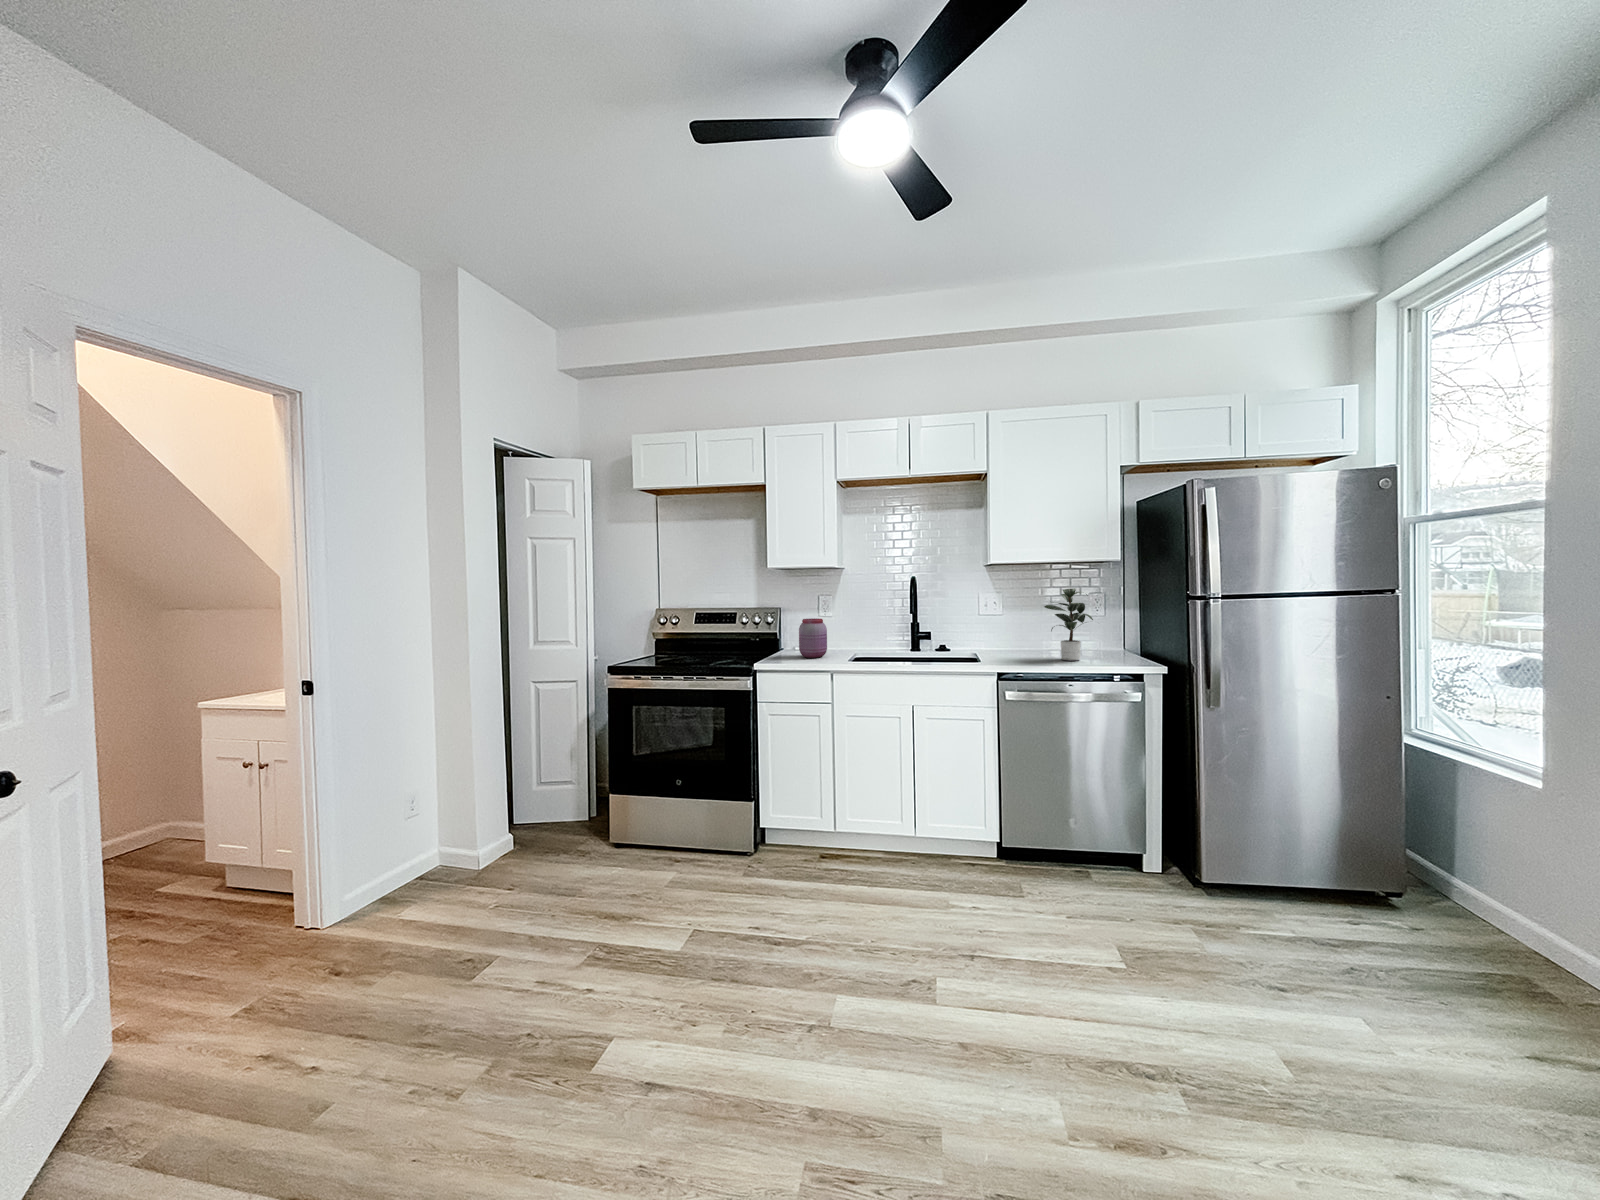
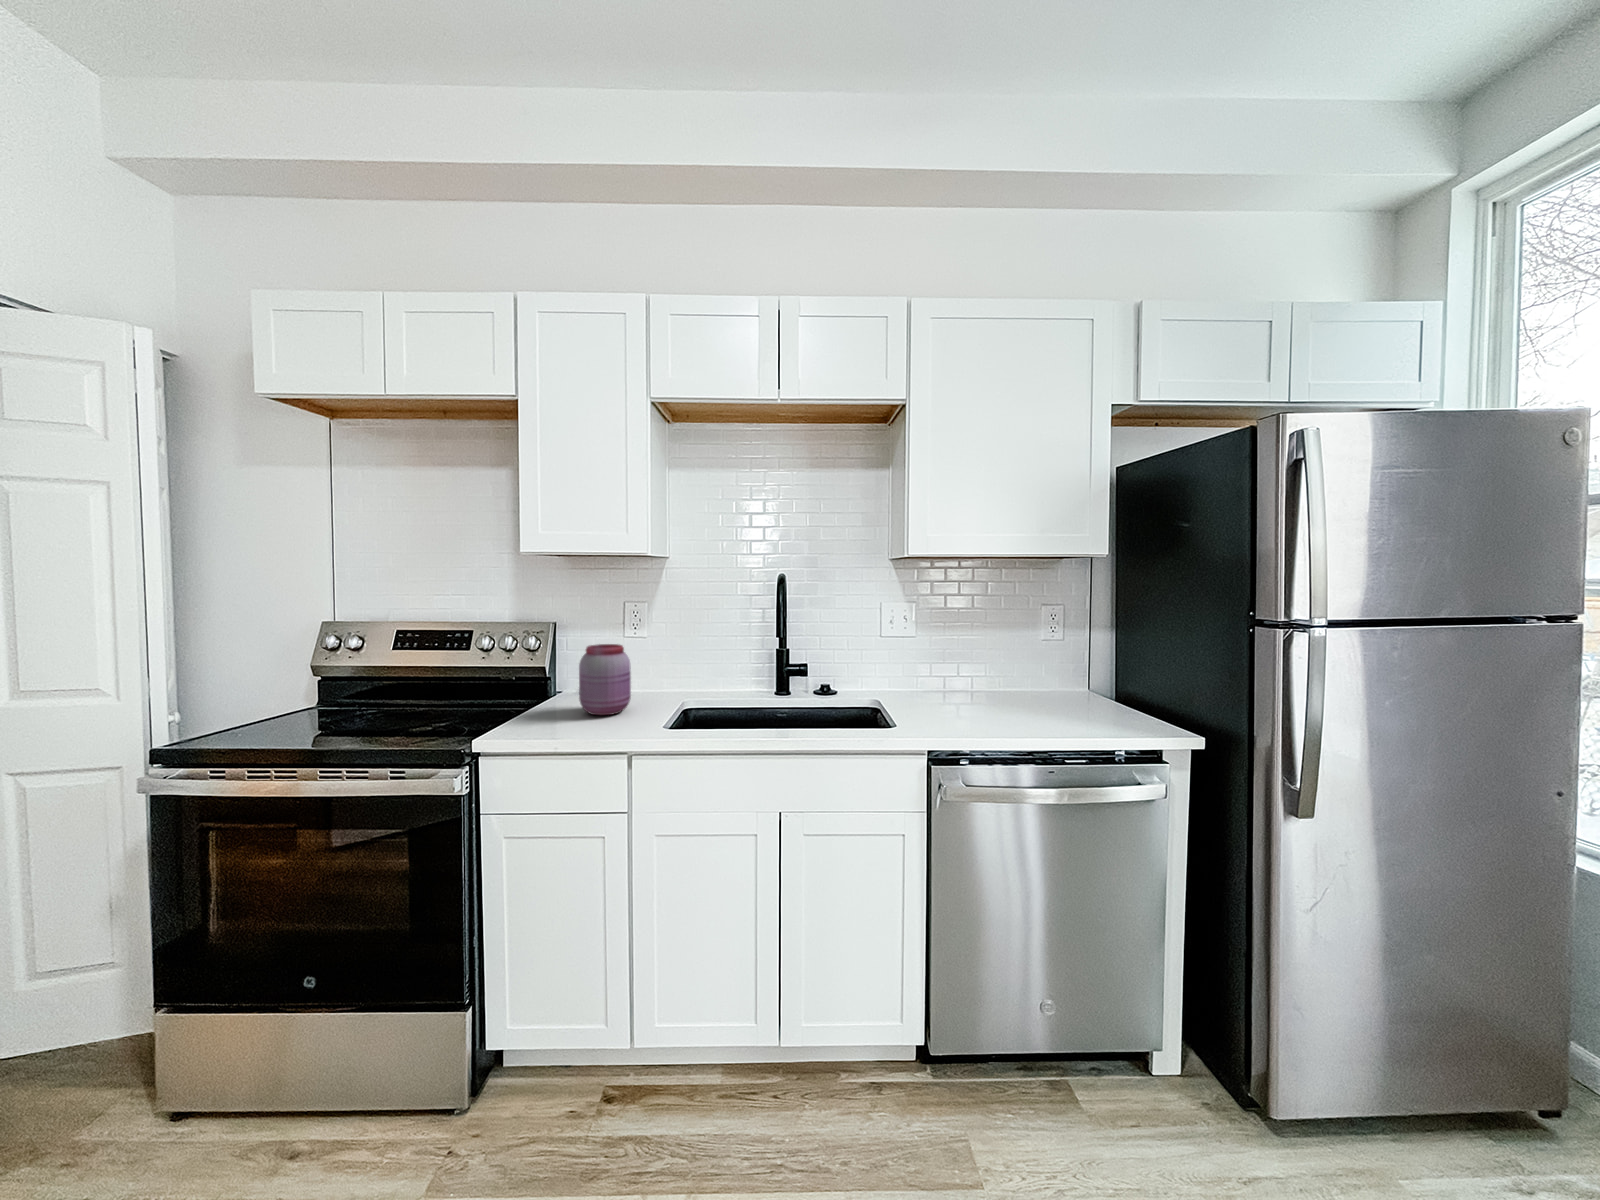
potted plant: present [1044,588,1093,660] -> none [976,600,1098,718]

